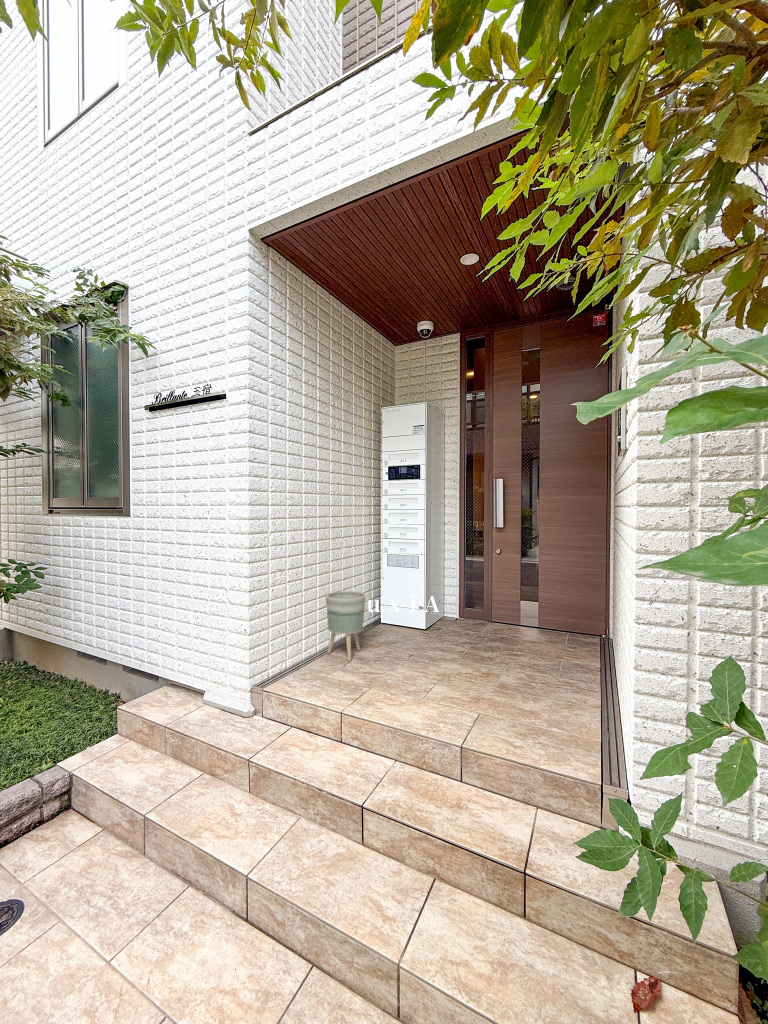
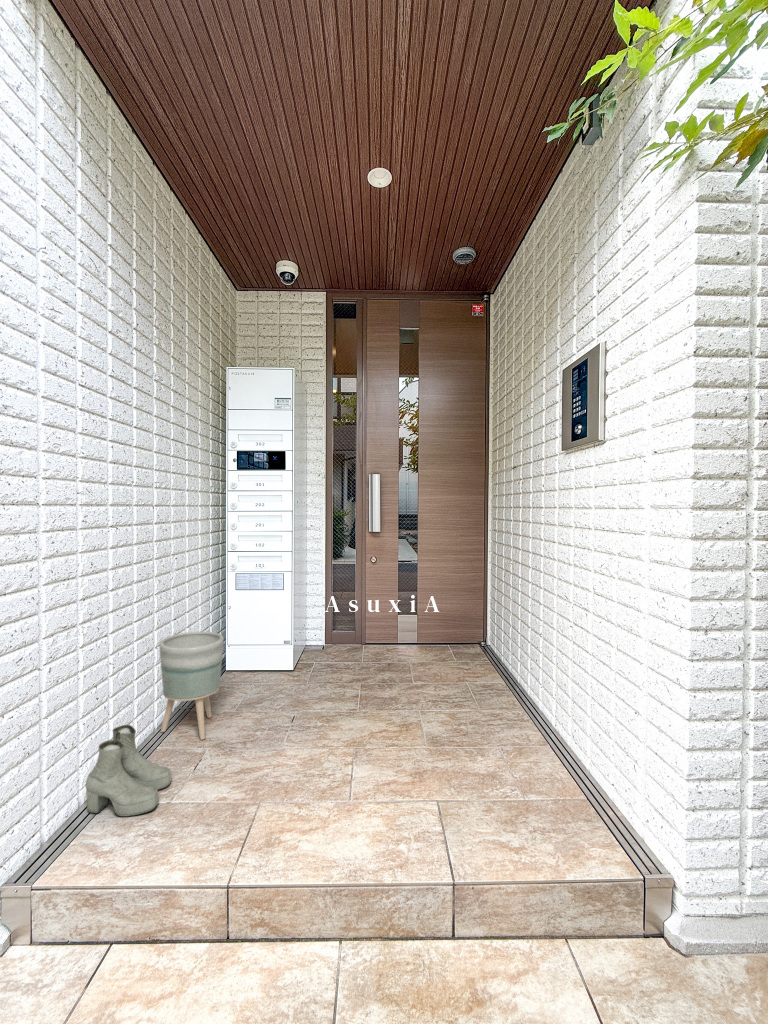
boots: none [277,639,324,689] -> present [86,725,171,816]

